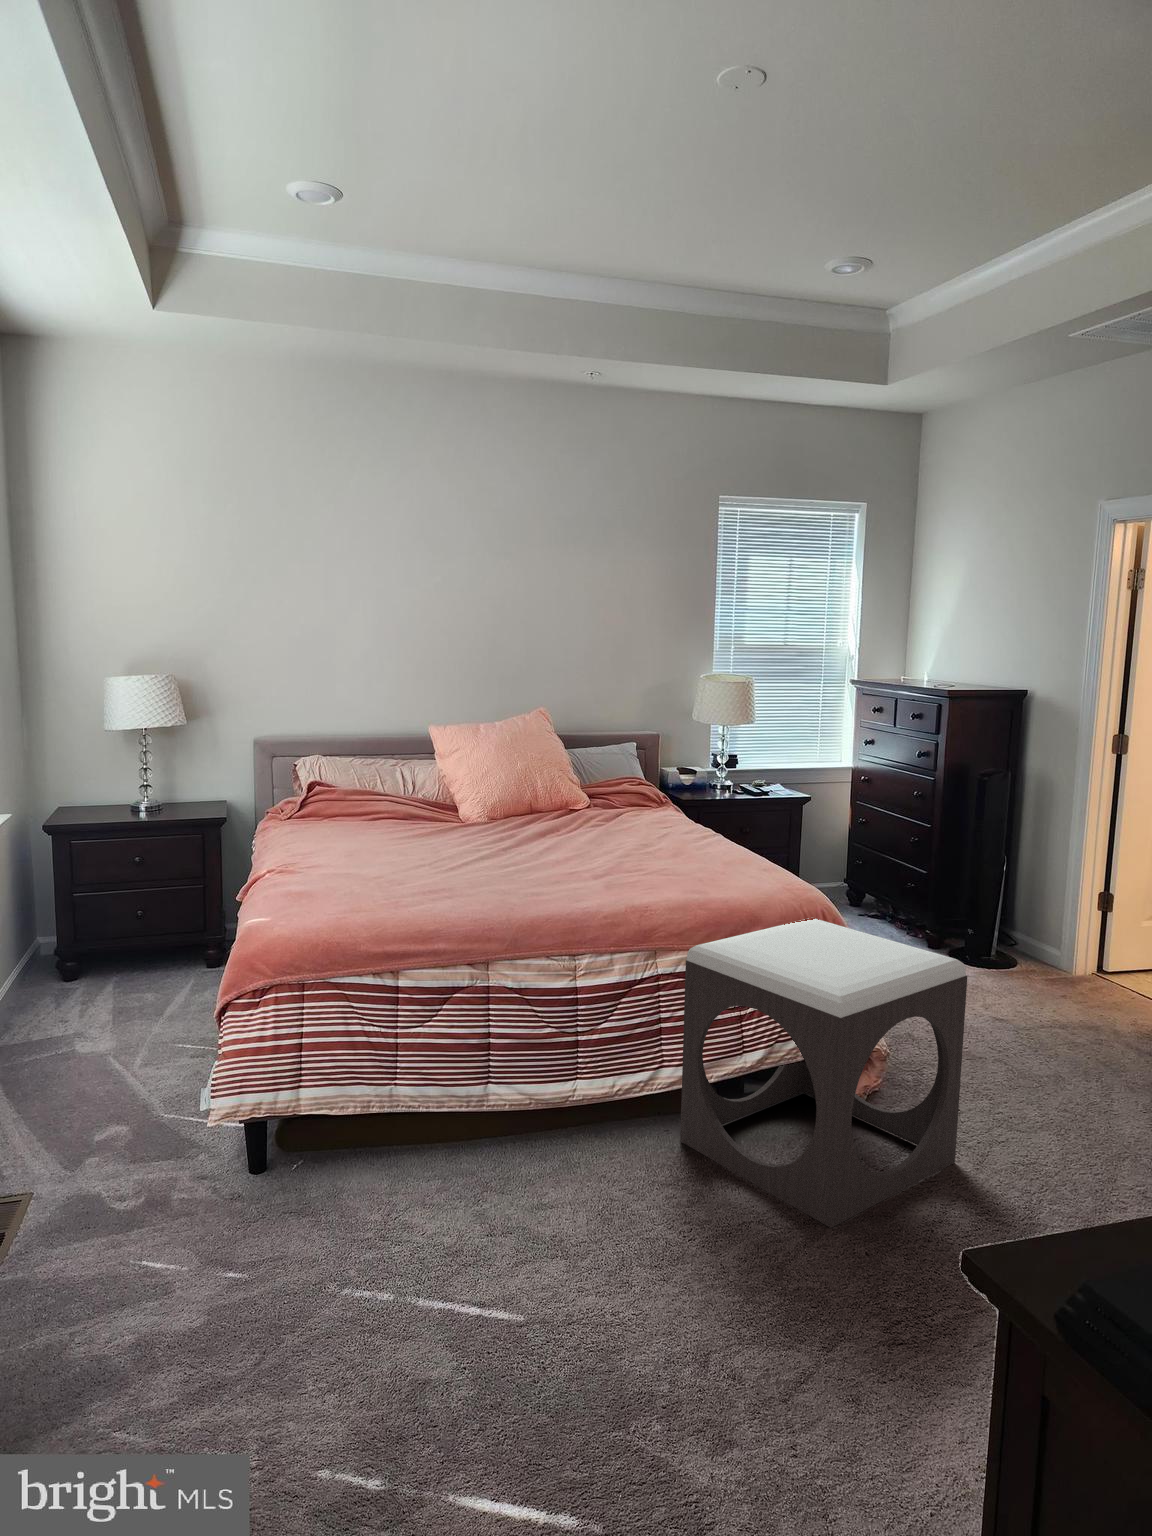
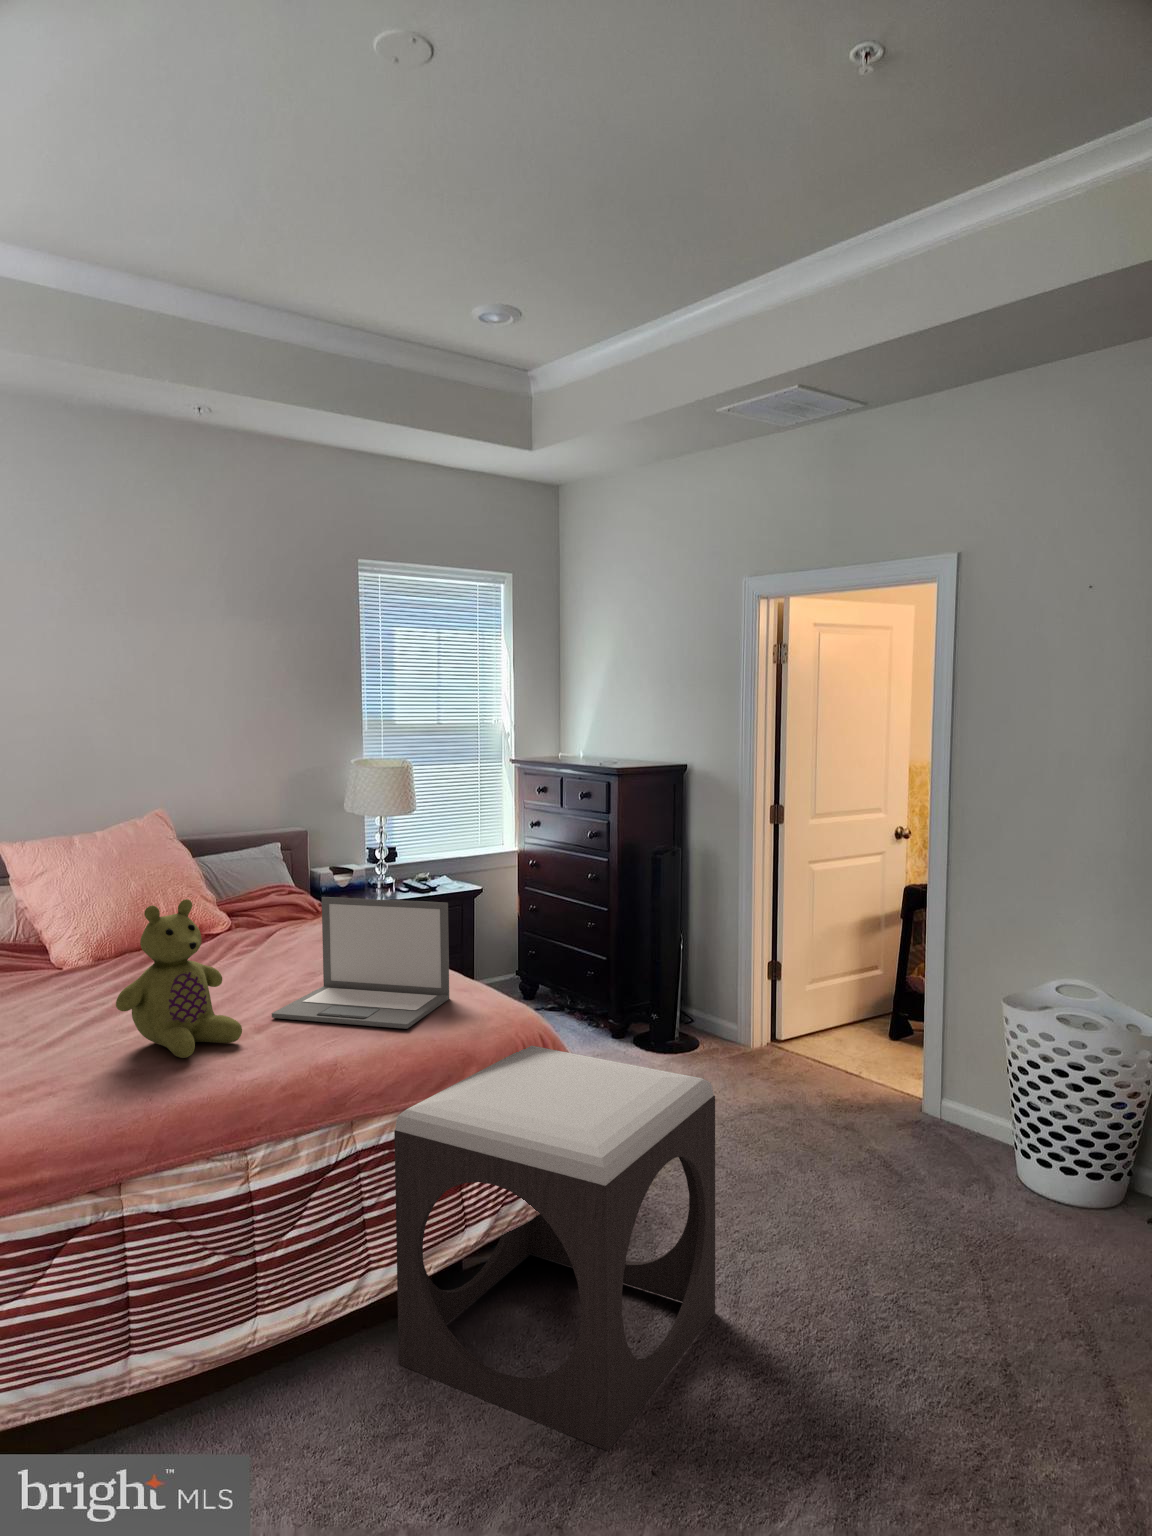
stuffed bear: none [493,771,581,888] -> present [116,899,242,1058]
laptop: none [606,781,754,890] -> present [272,897,449,1029]

